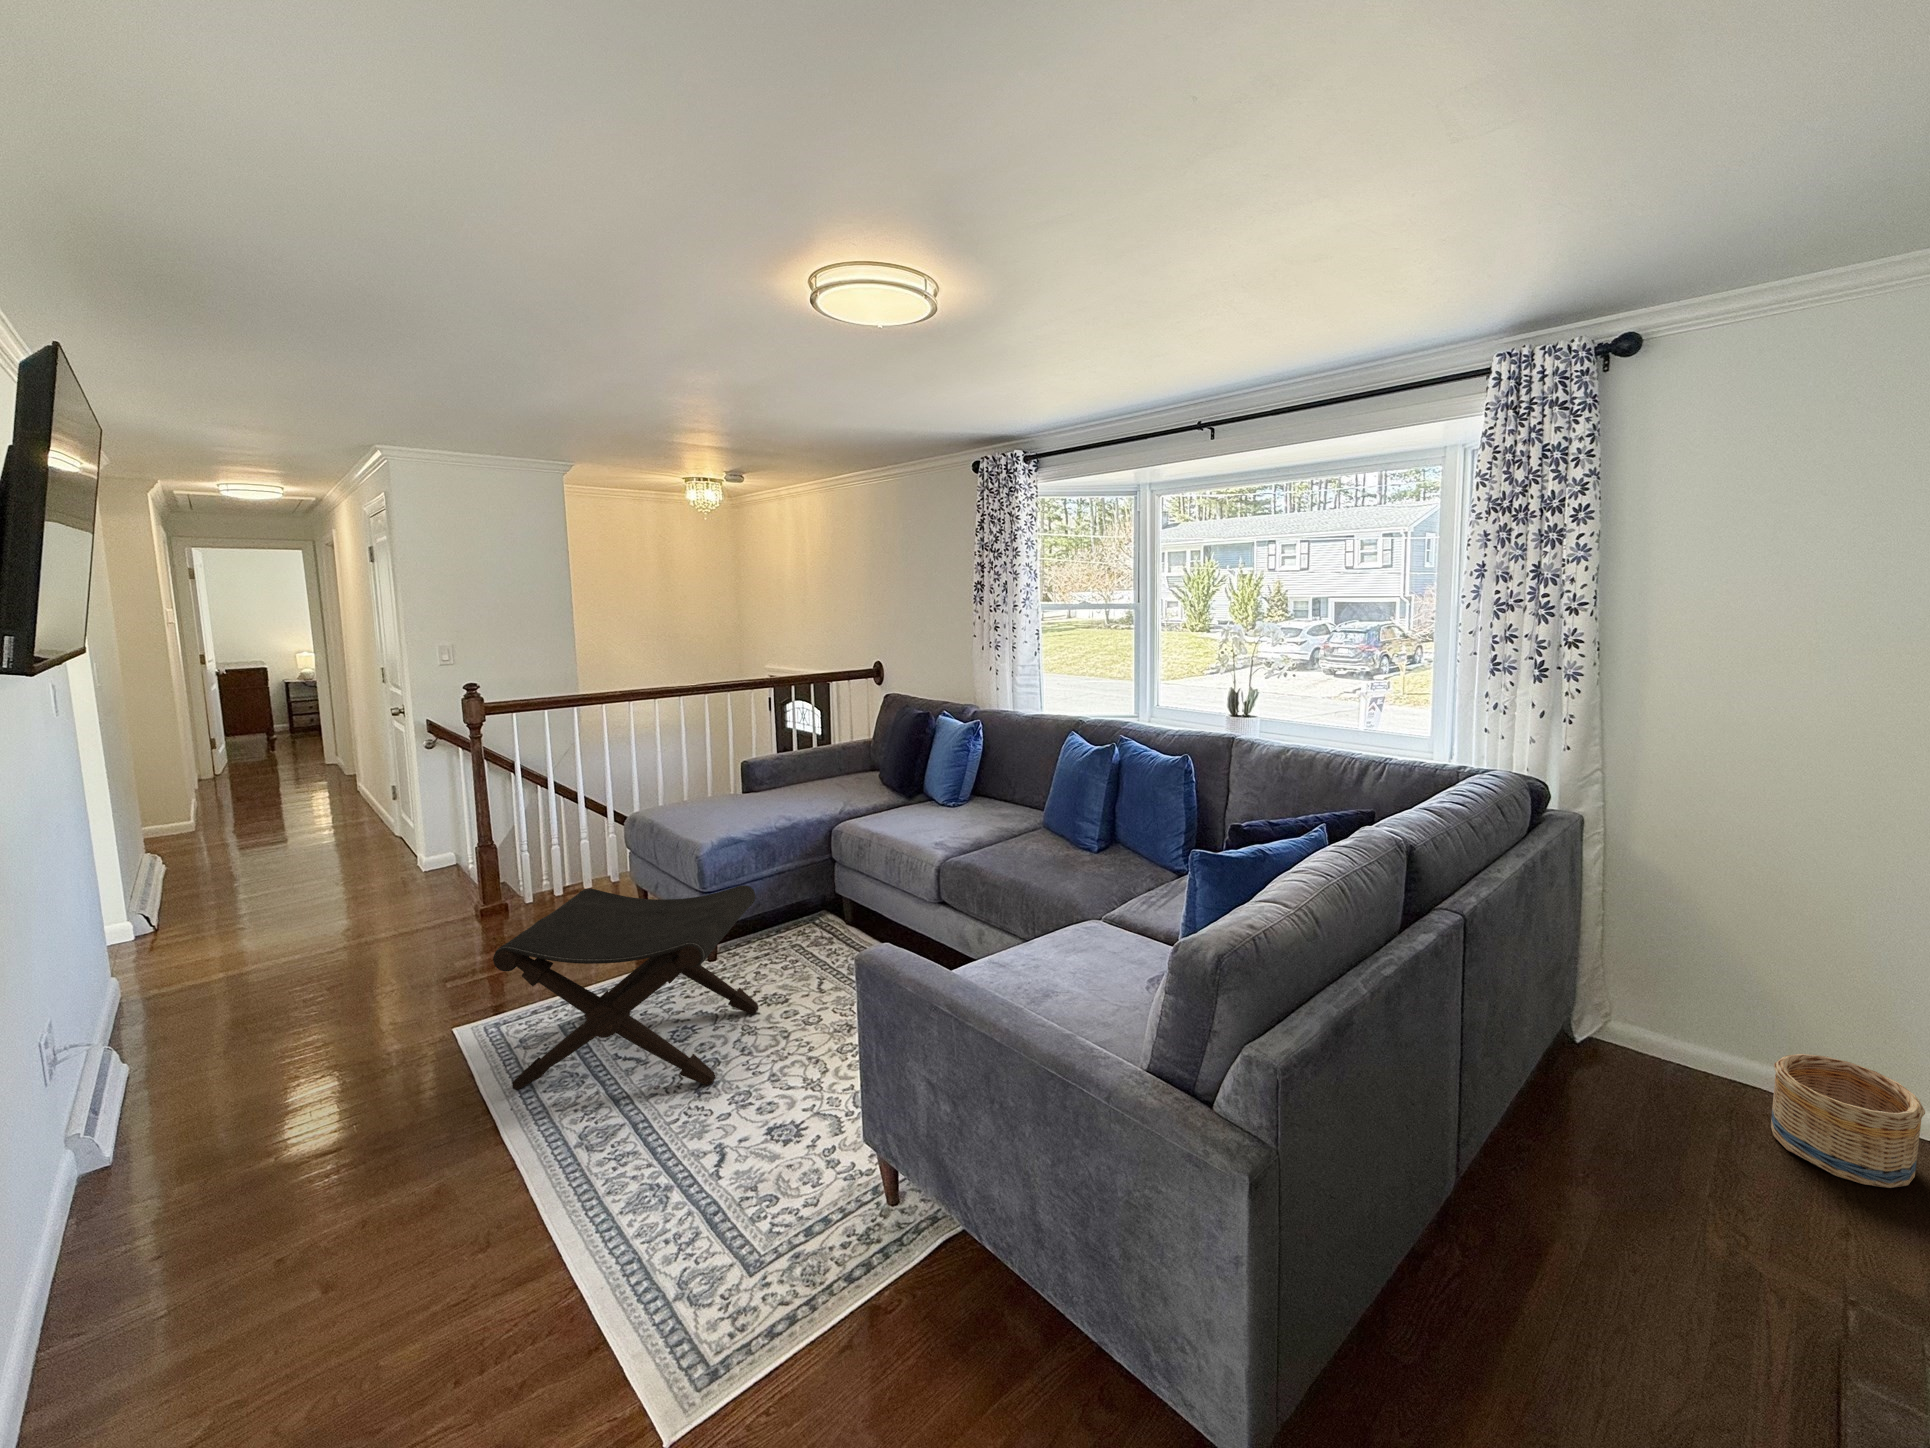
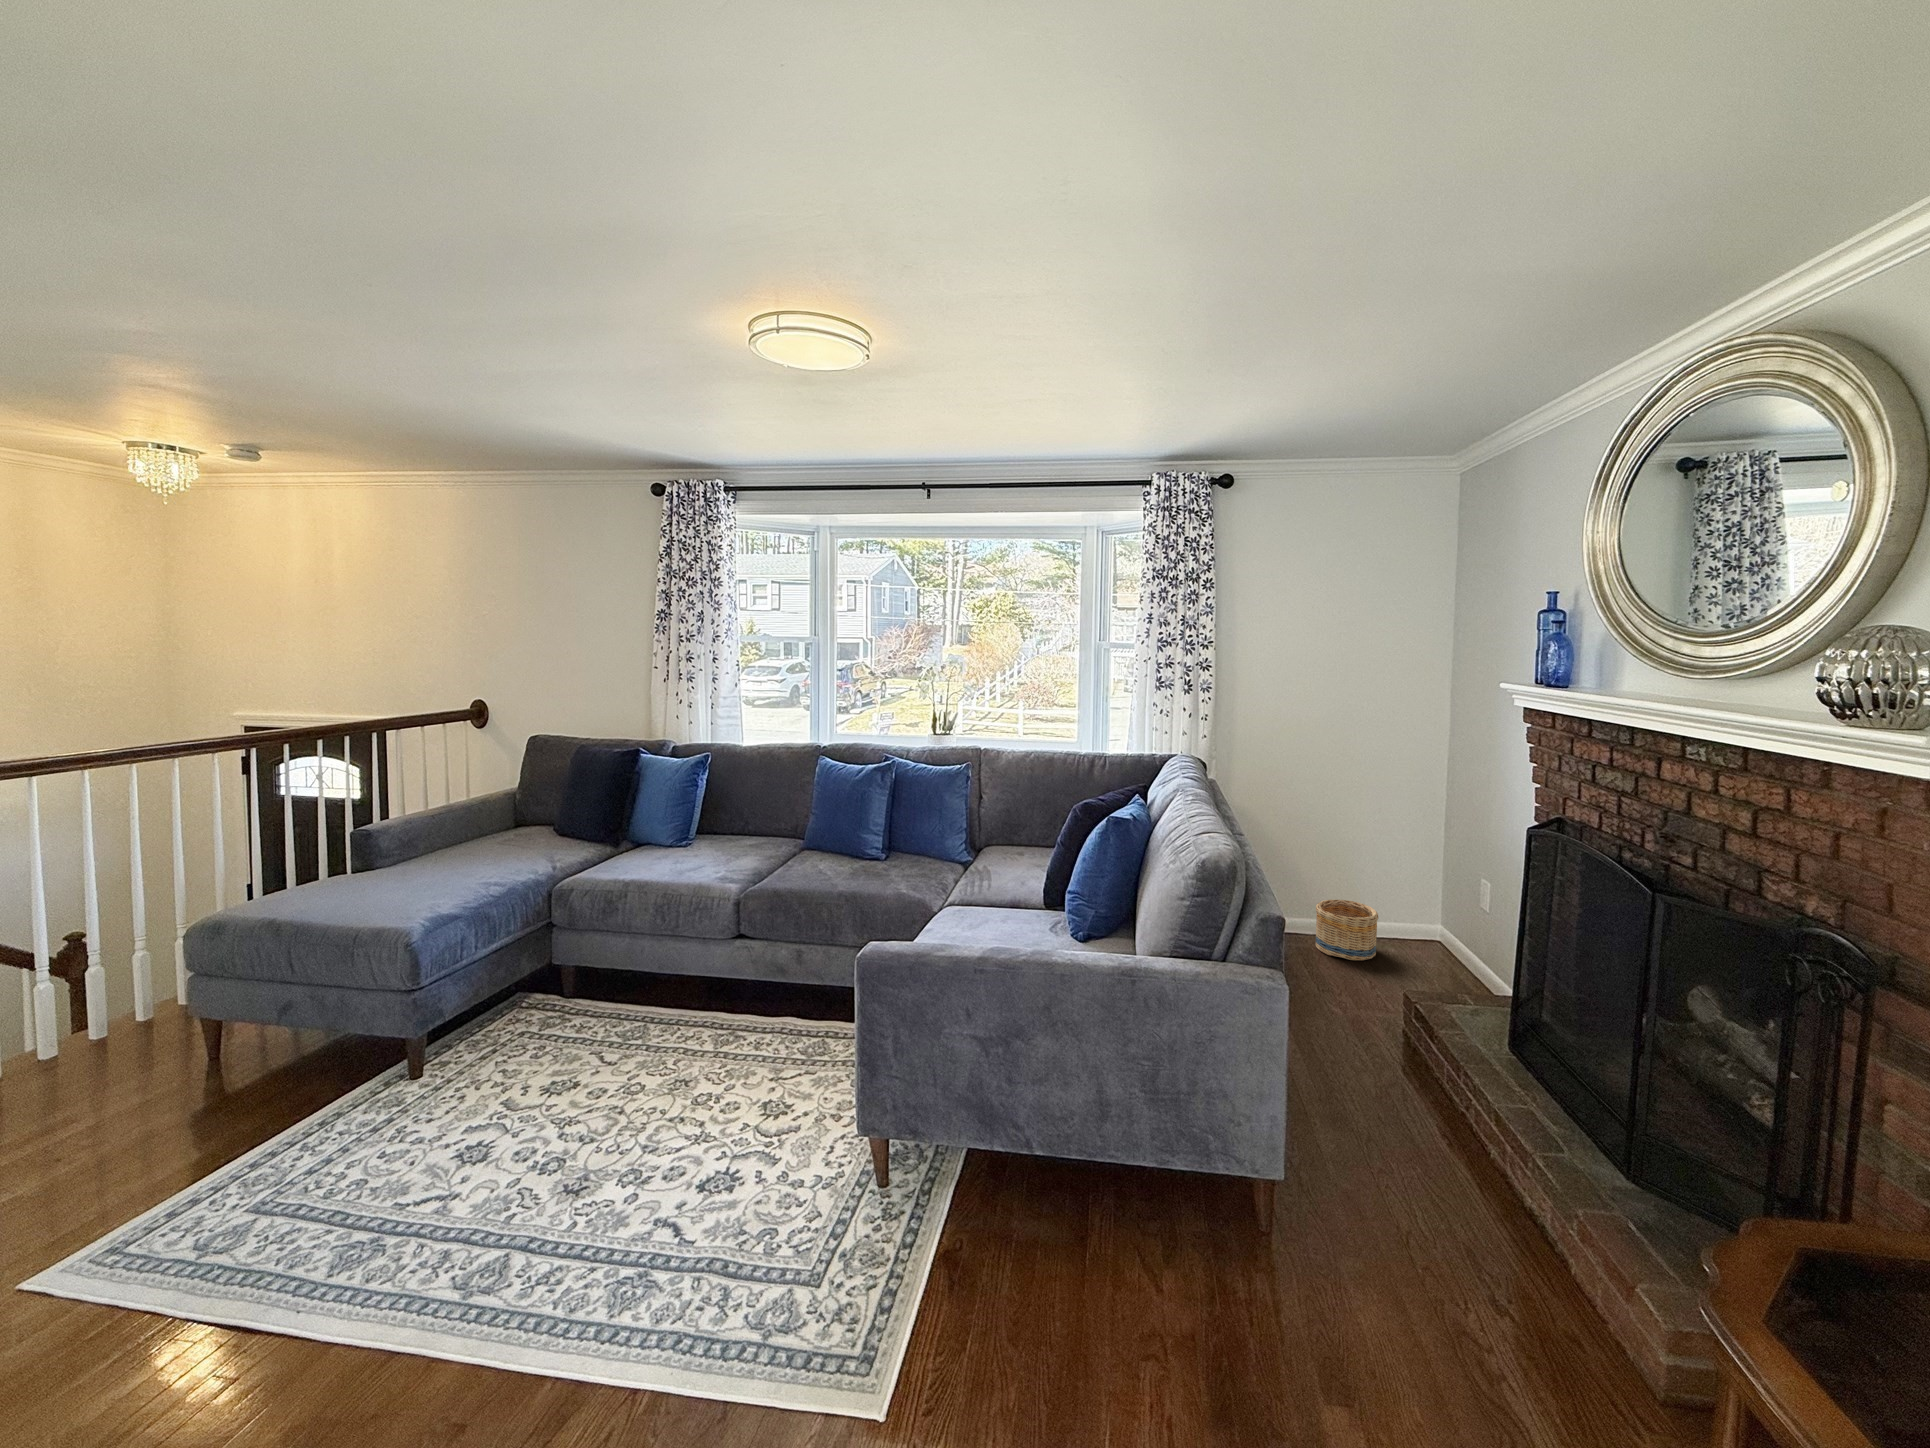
footstool: present [493,885,759,1089] -> none [234,951,582,1300]

